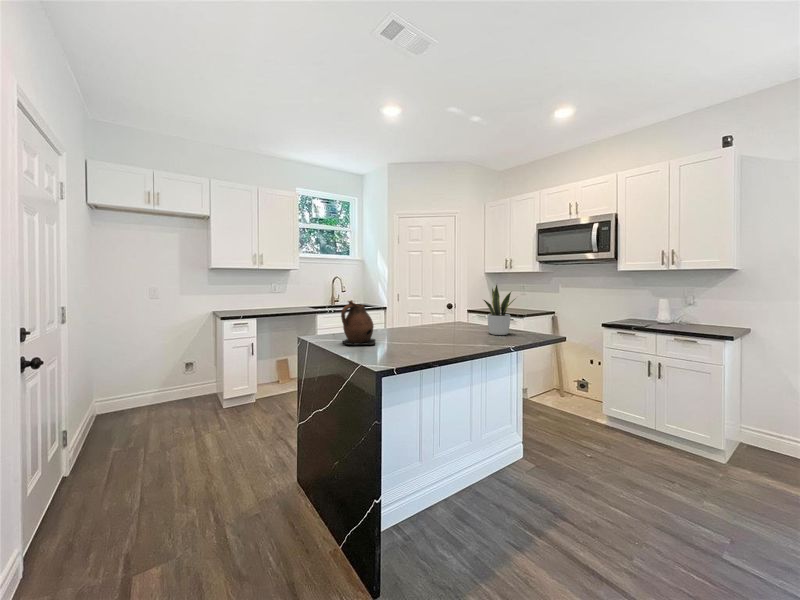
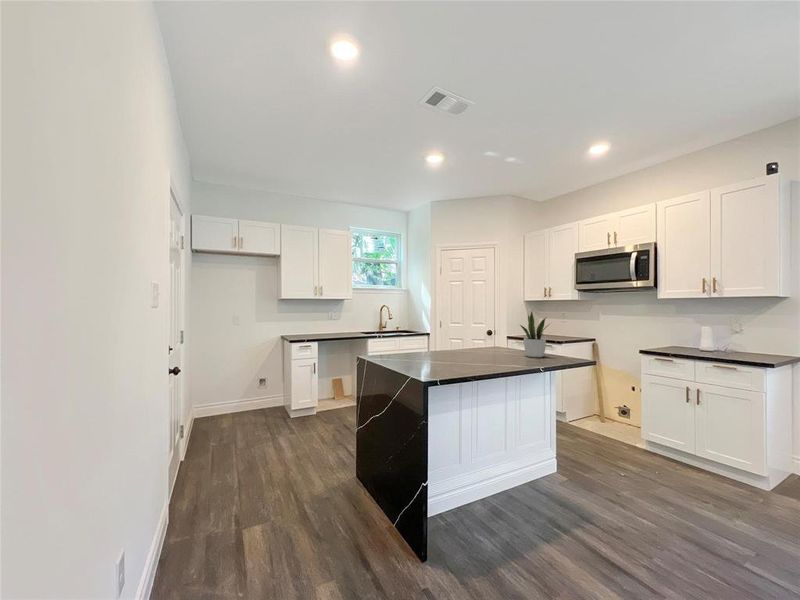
ceramic pitcher: present [341,301,375,345] -> none [392,325,421,363]

